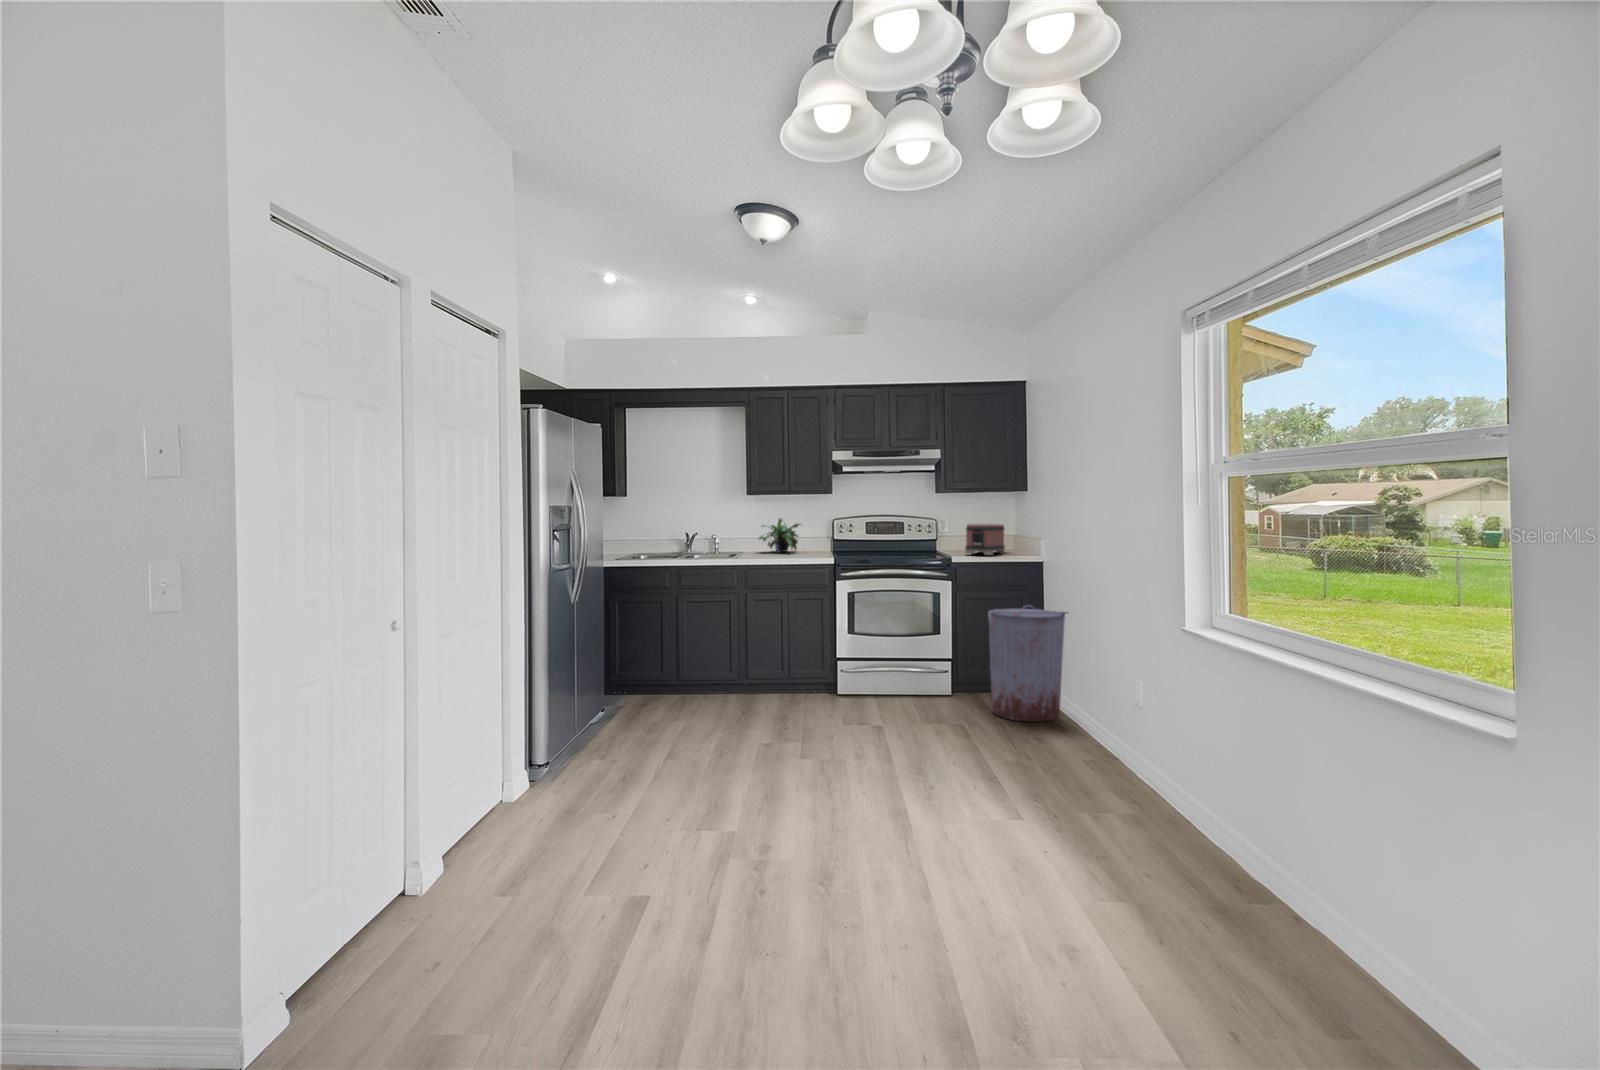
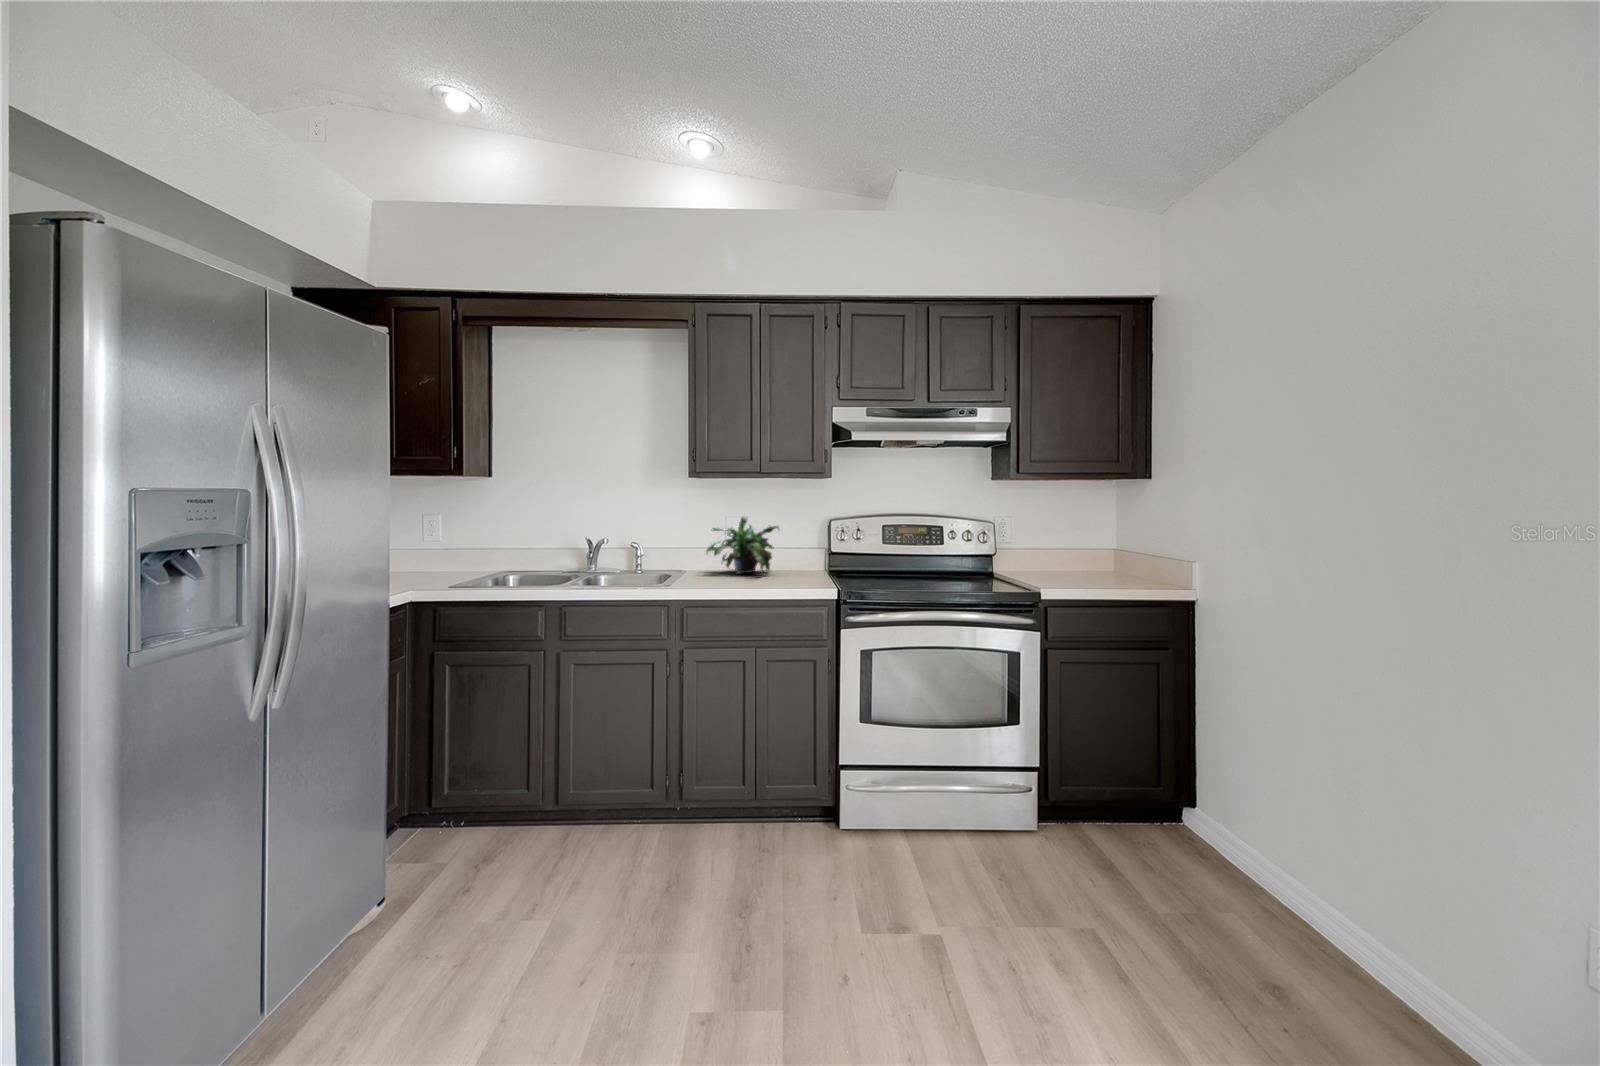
toaster: present [965,524,1005,555] -> none [1055,533,1118,588]
trash can: present [988,605,1068,722] -> none [1129,691,1301,927]

